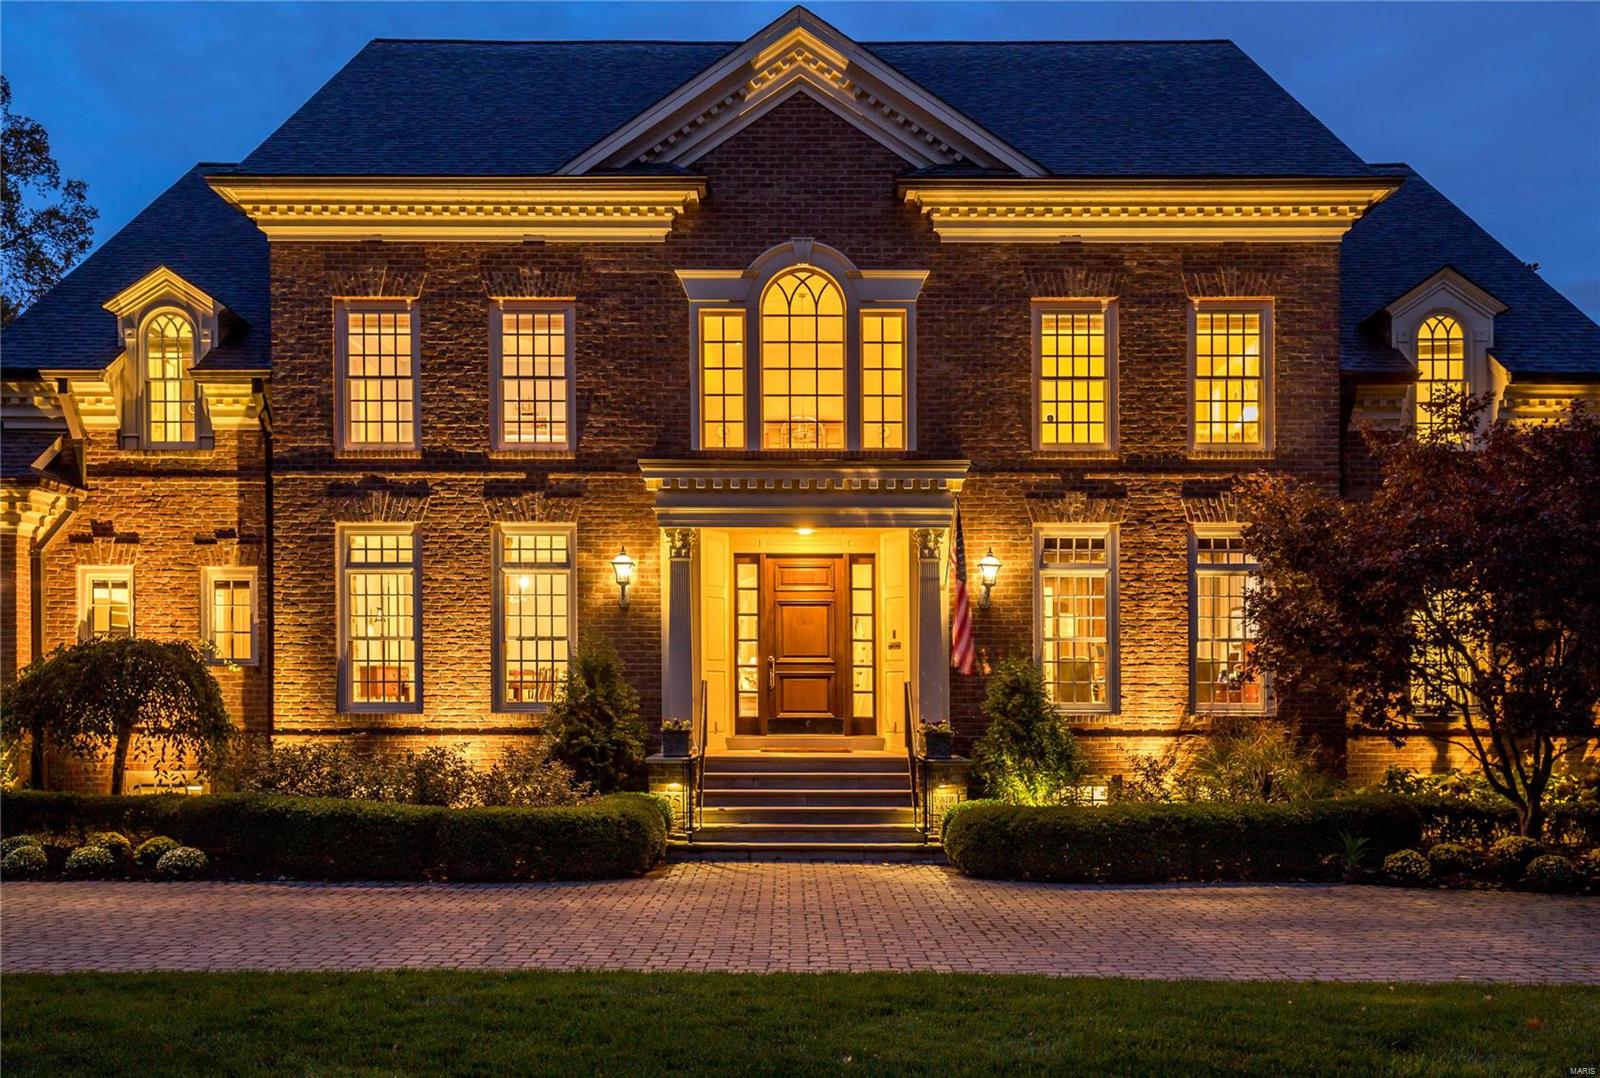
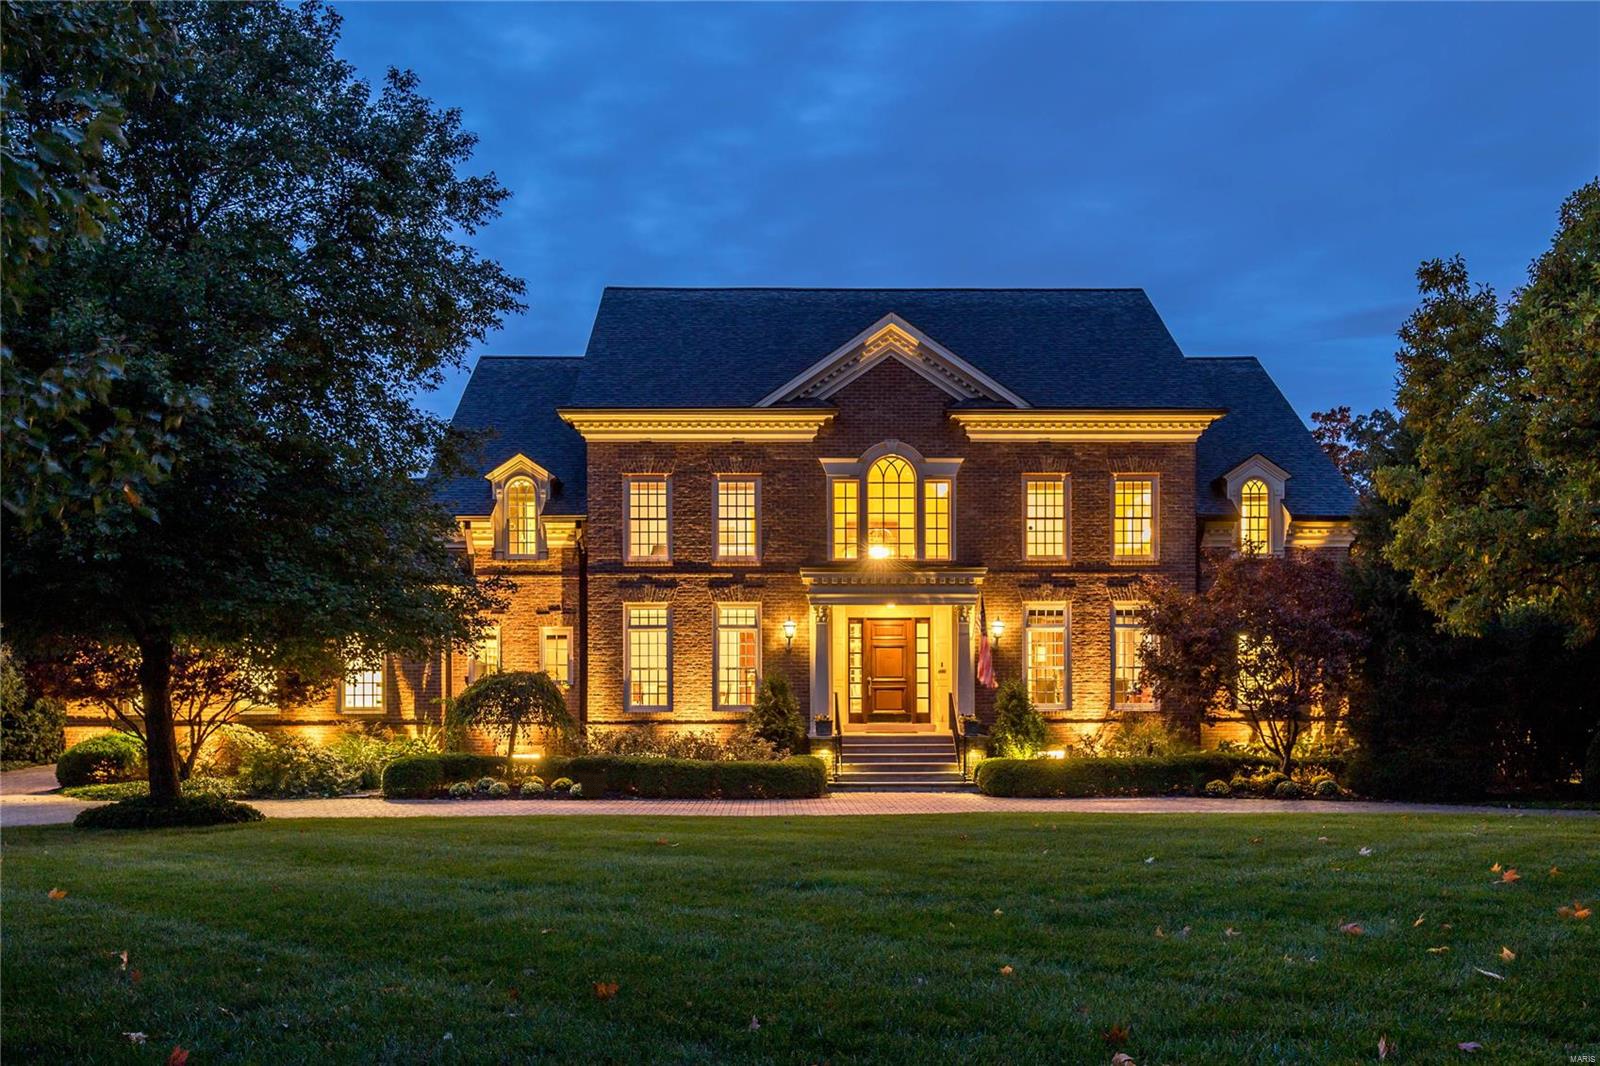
wooden bucket: none [156,829,216,883] -> present [578,770,607,797]

